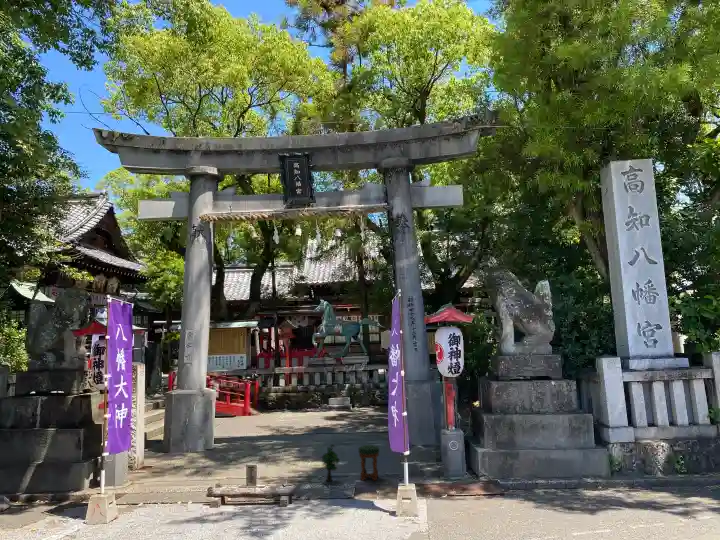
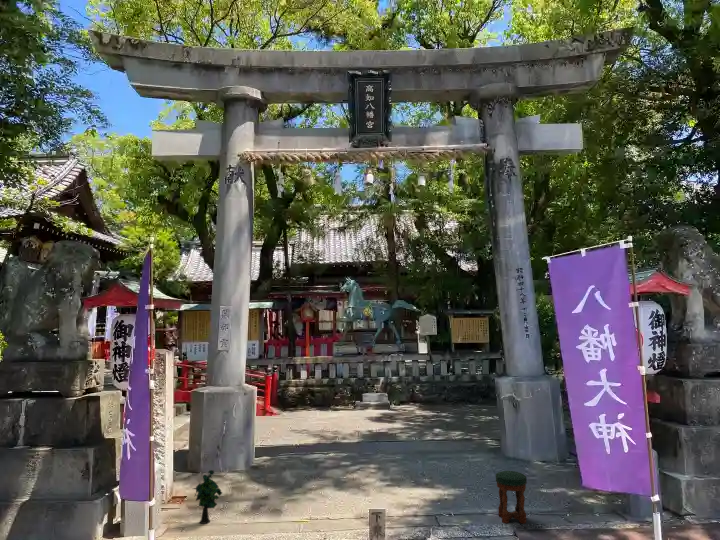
decorative plant: present [322,444,339,481] -> present [194,470,222,524]

